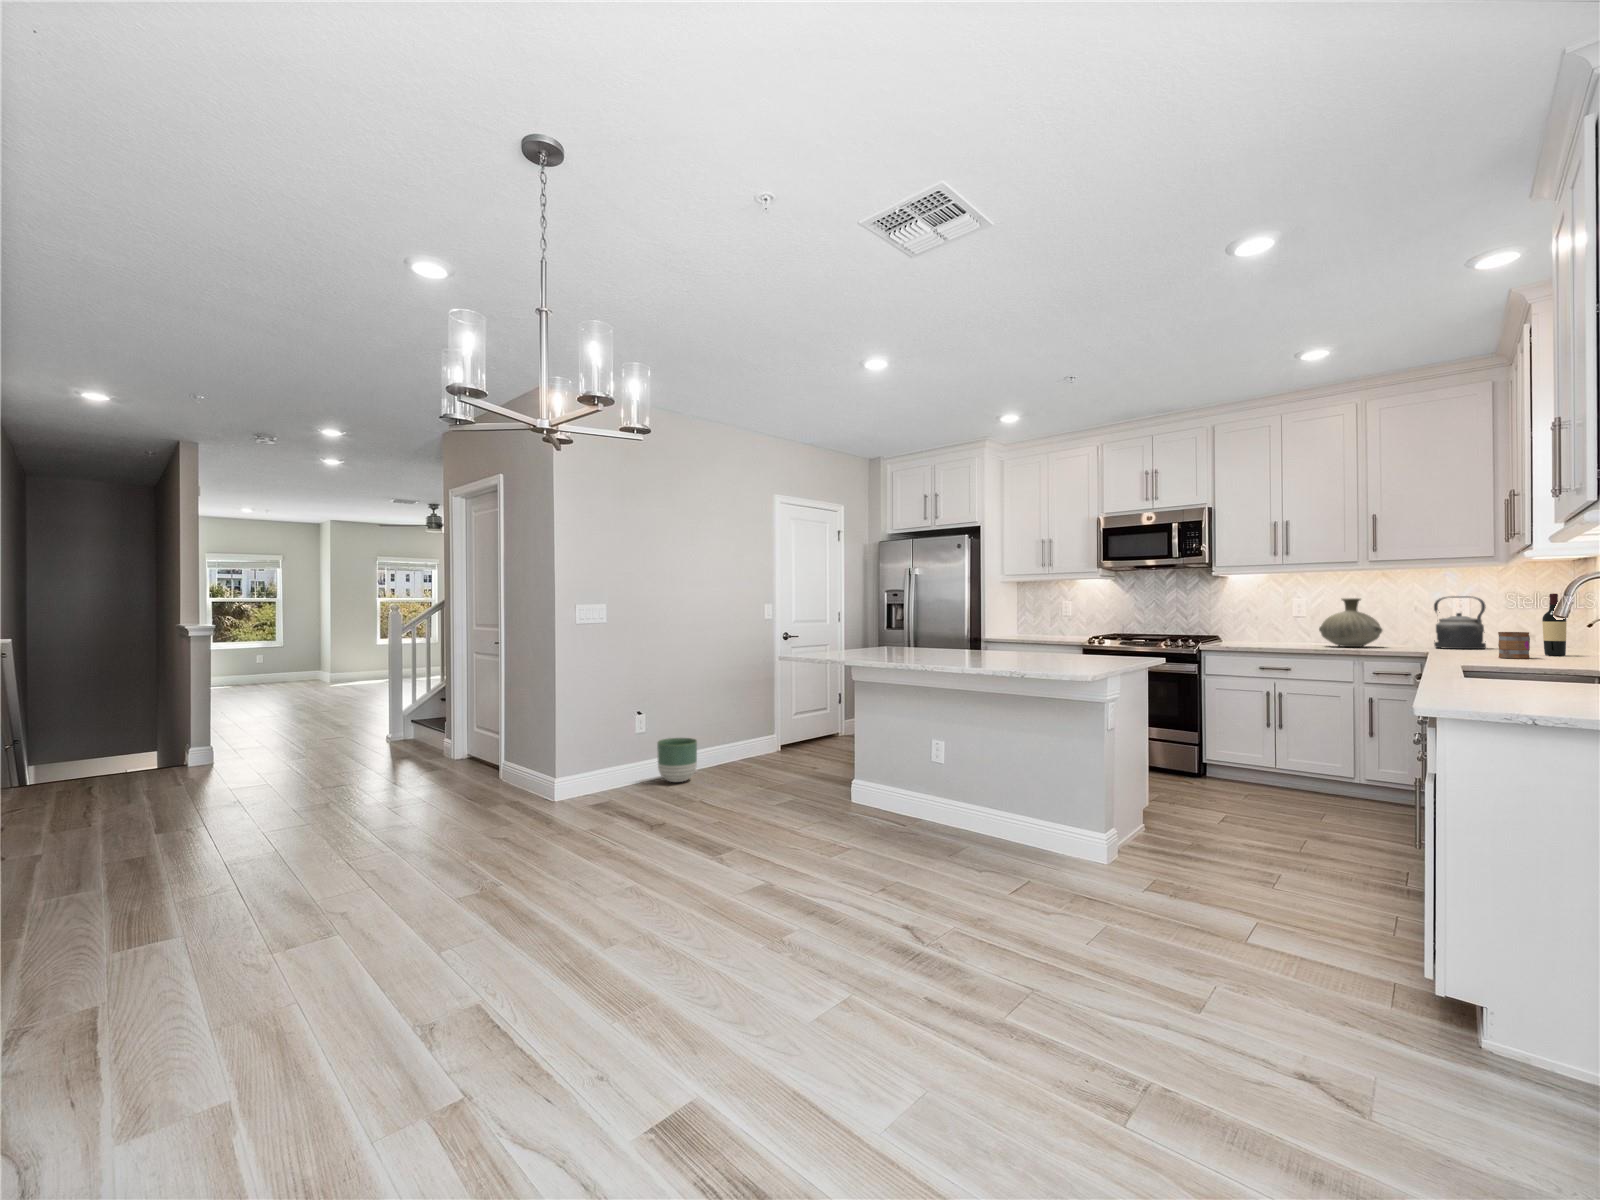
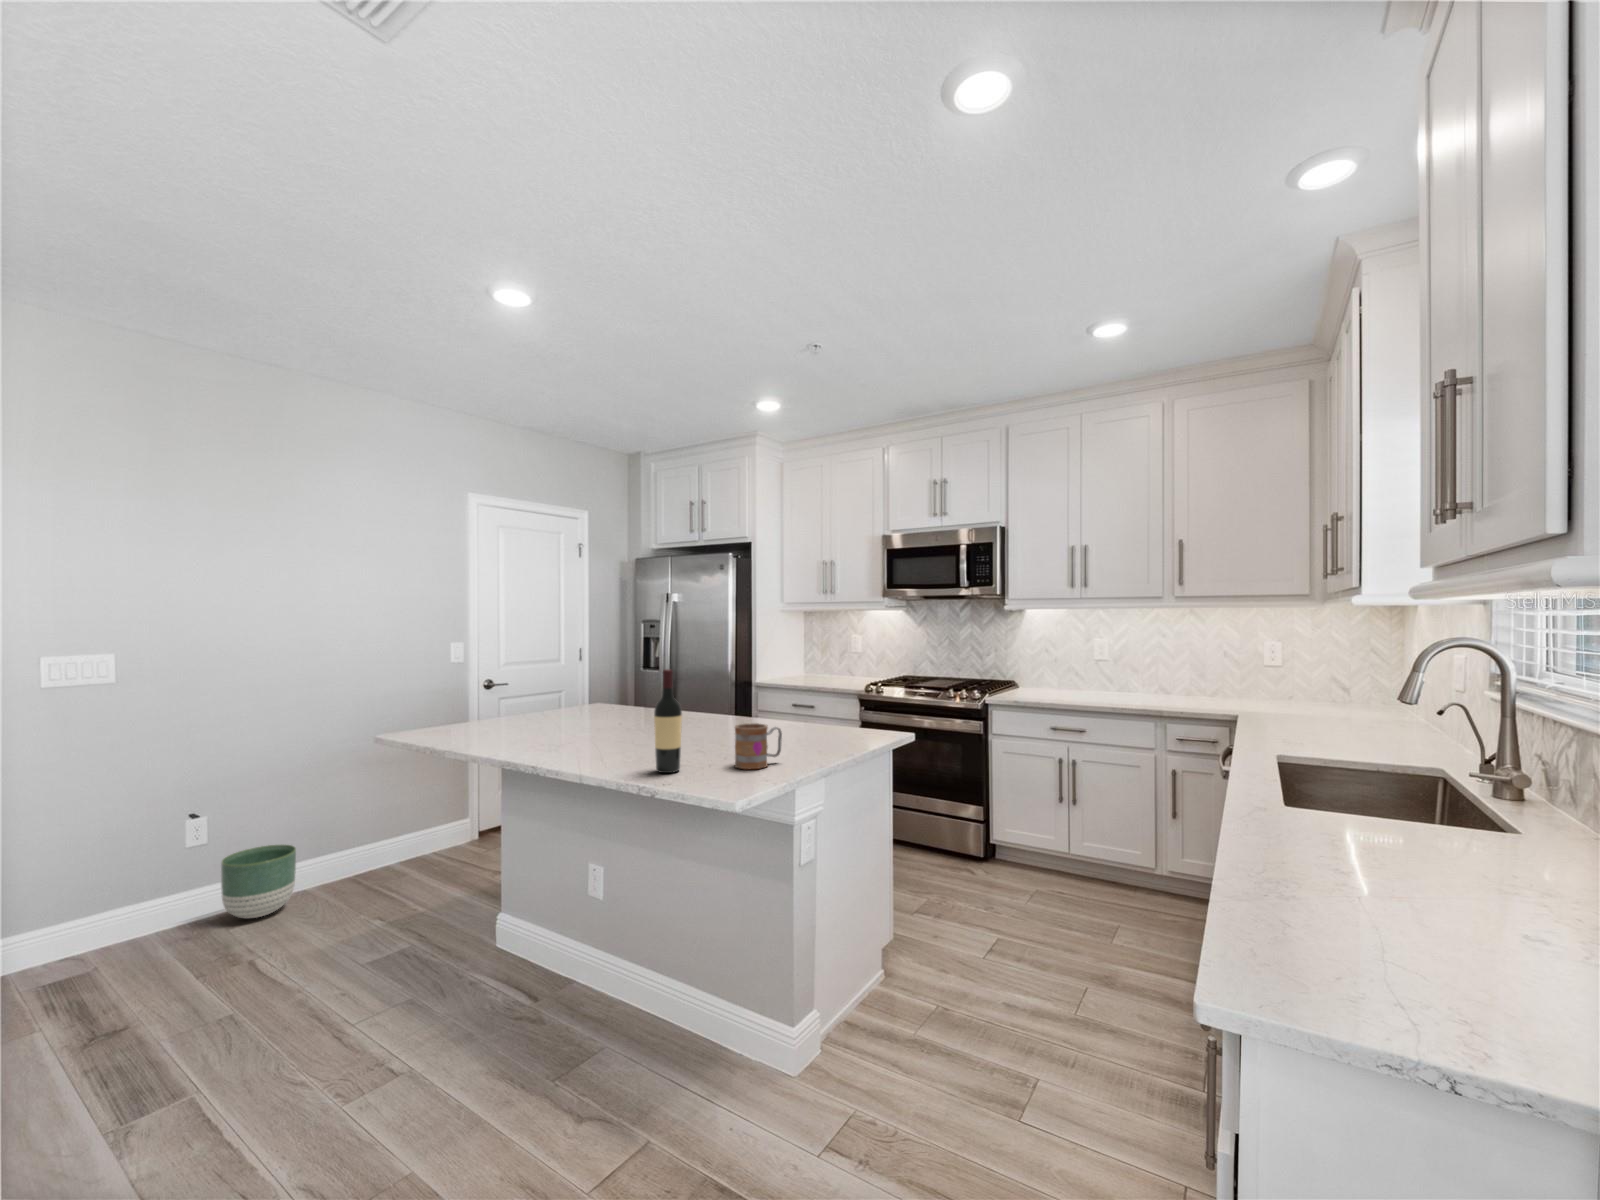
wine bottle: present [1542,594,1567,656] -> present [654,669,682,773]
kettle: present [1434,596,1486,649] -> none [1236,644,1302,710]
vase: present [1319,598,1382,647] -> none [1120,643,1189,703]
mug: present [1498,632,1530,659] -> present [735,723,782,769]

